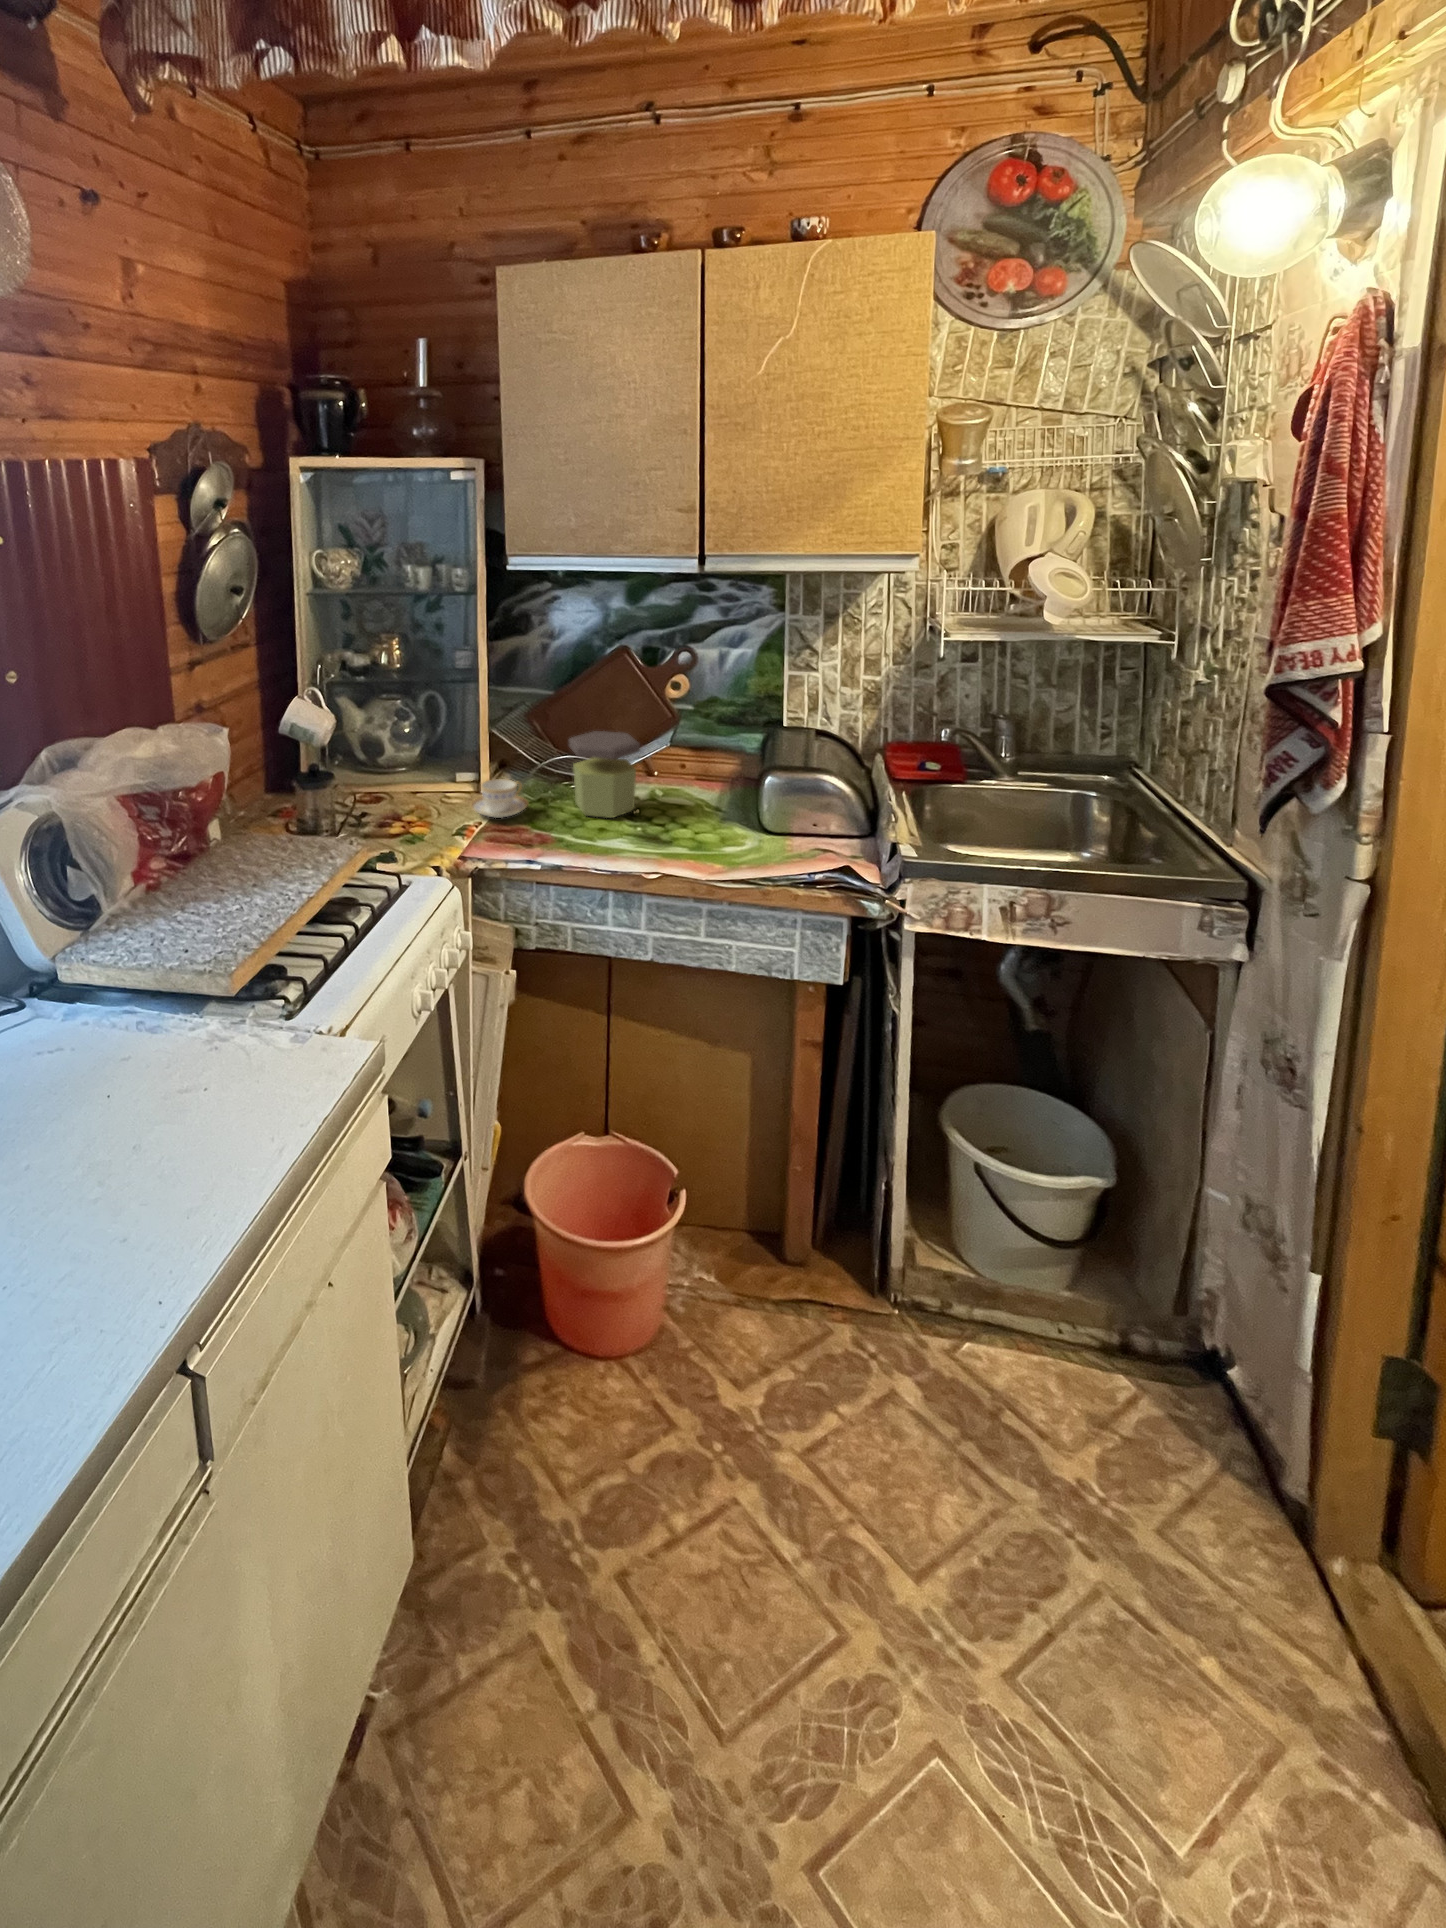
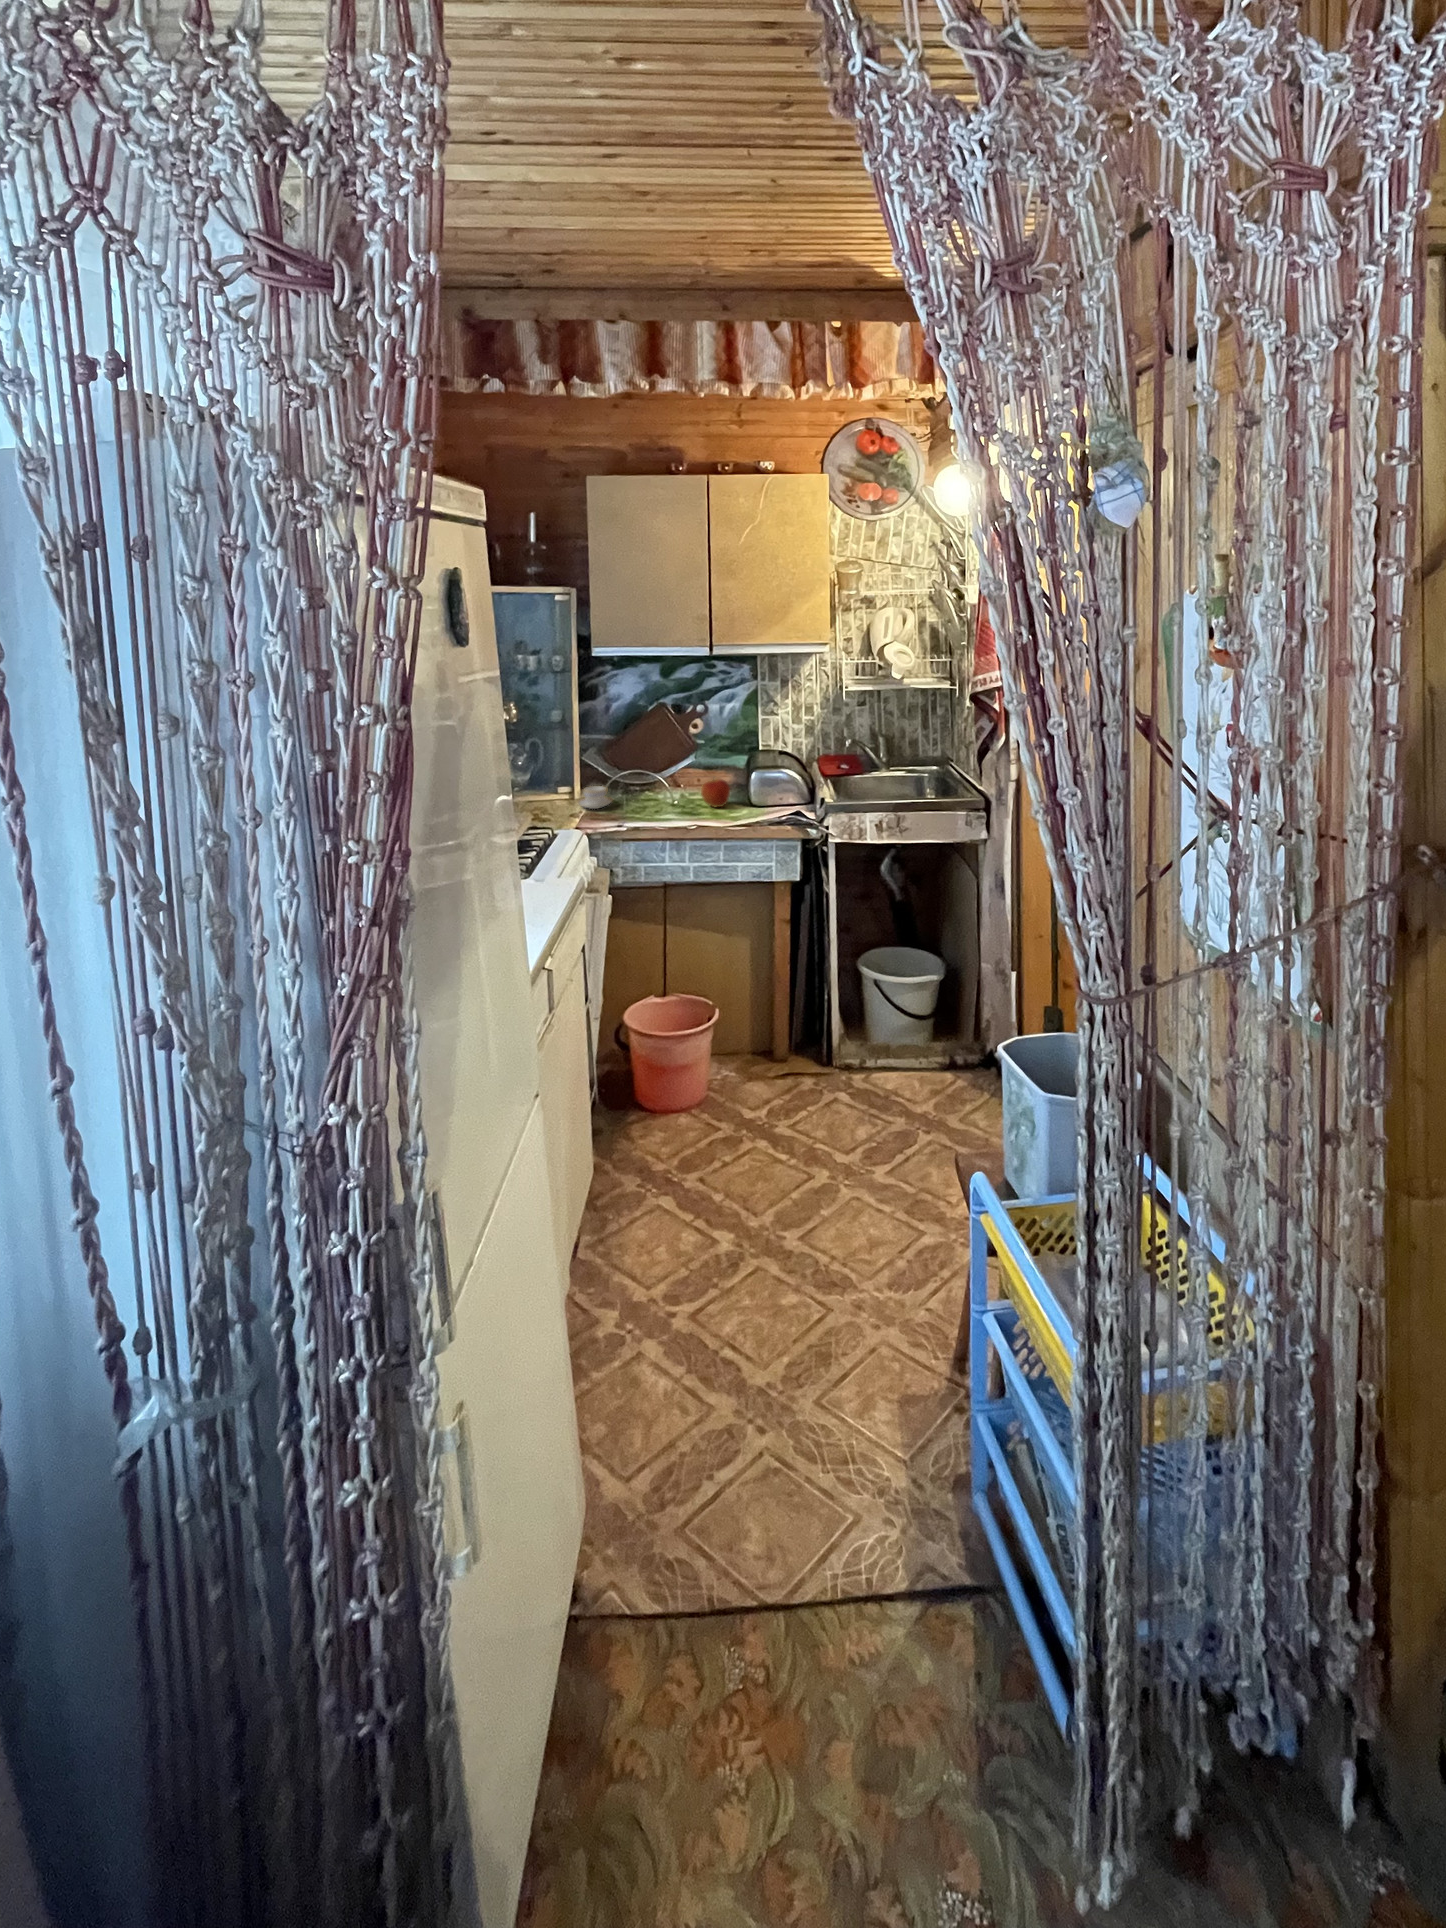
jar: present [569,731,640,818] -> none [636,754,680,804]
apple: none [671,780,722,834] -> present [701,779,730,807]

